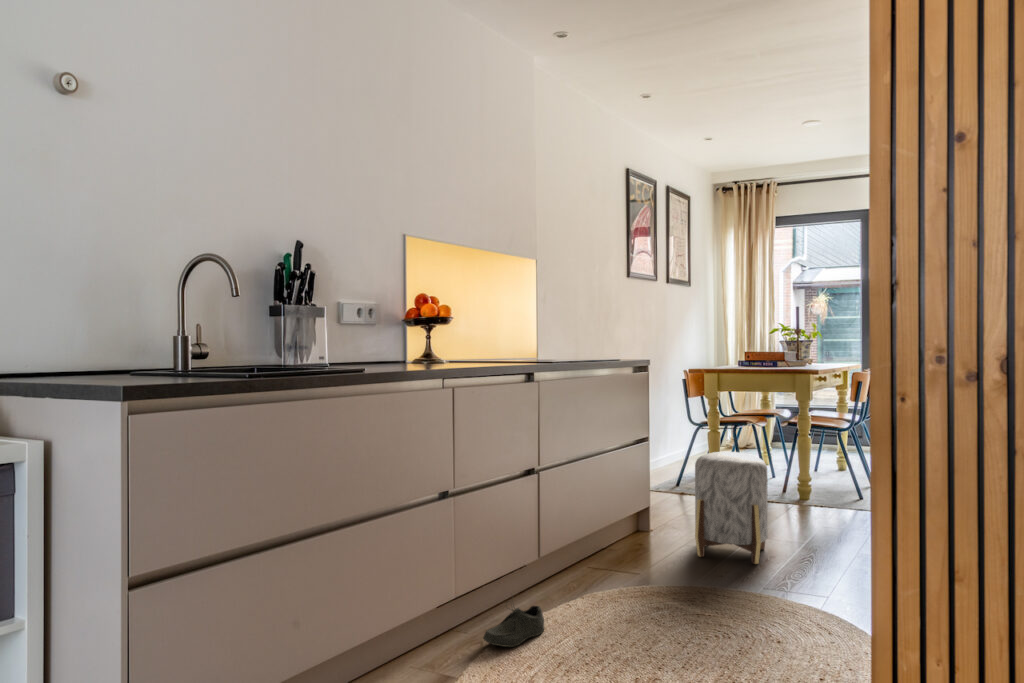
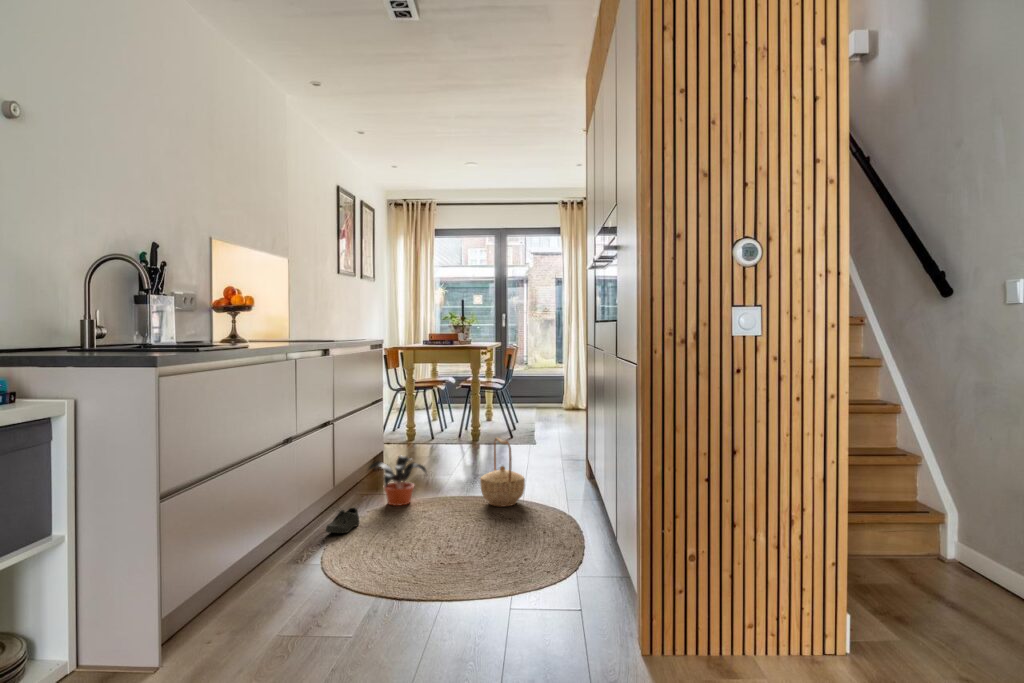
stool: present [695,452,768,564] -> none [423,403,470,476]
basket: none [748,524,830,650] -> present [480,438,525,506]
potted plant: none [578,528,665,608] -> present [369,456,426,506]

